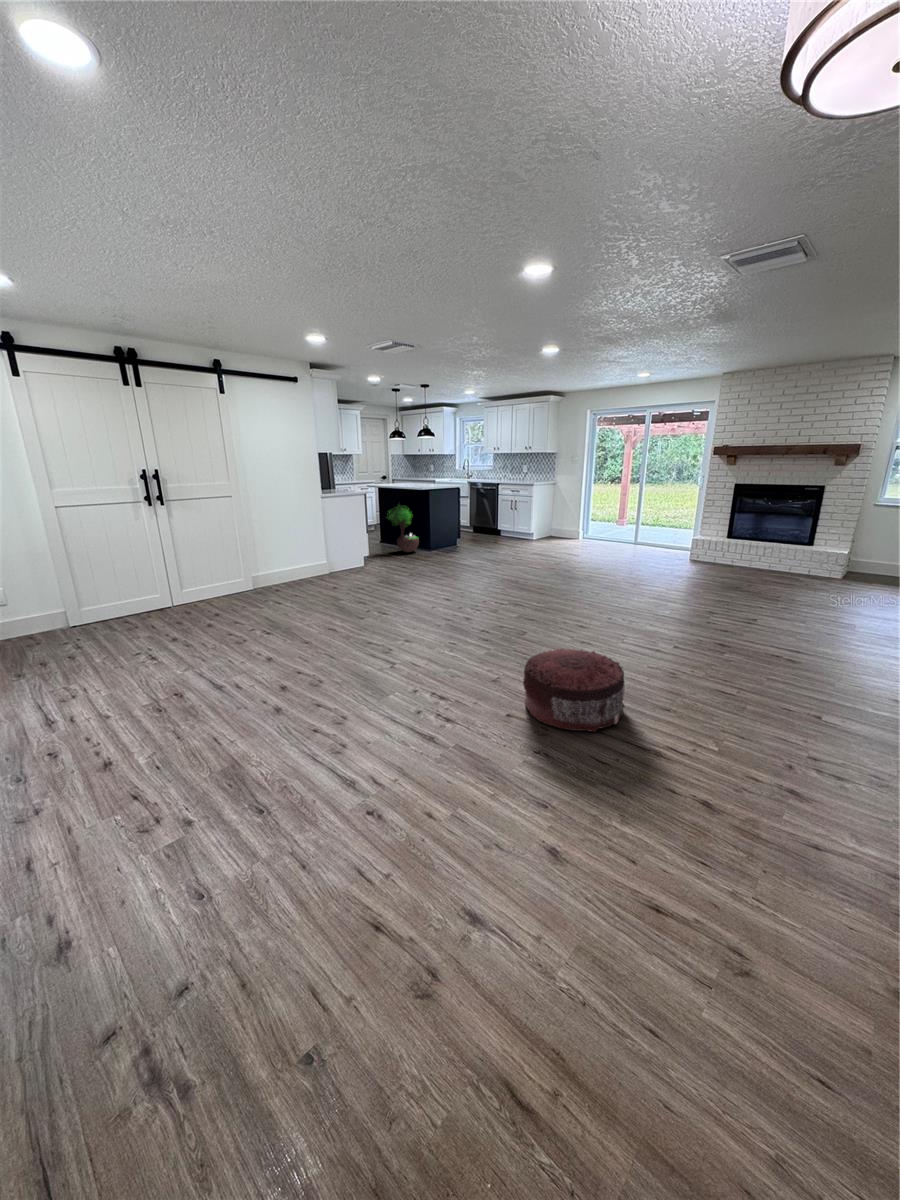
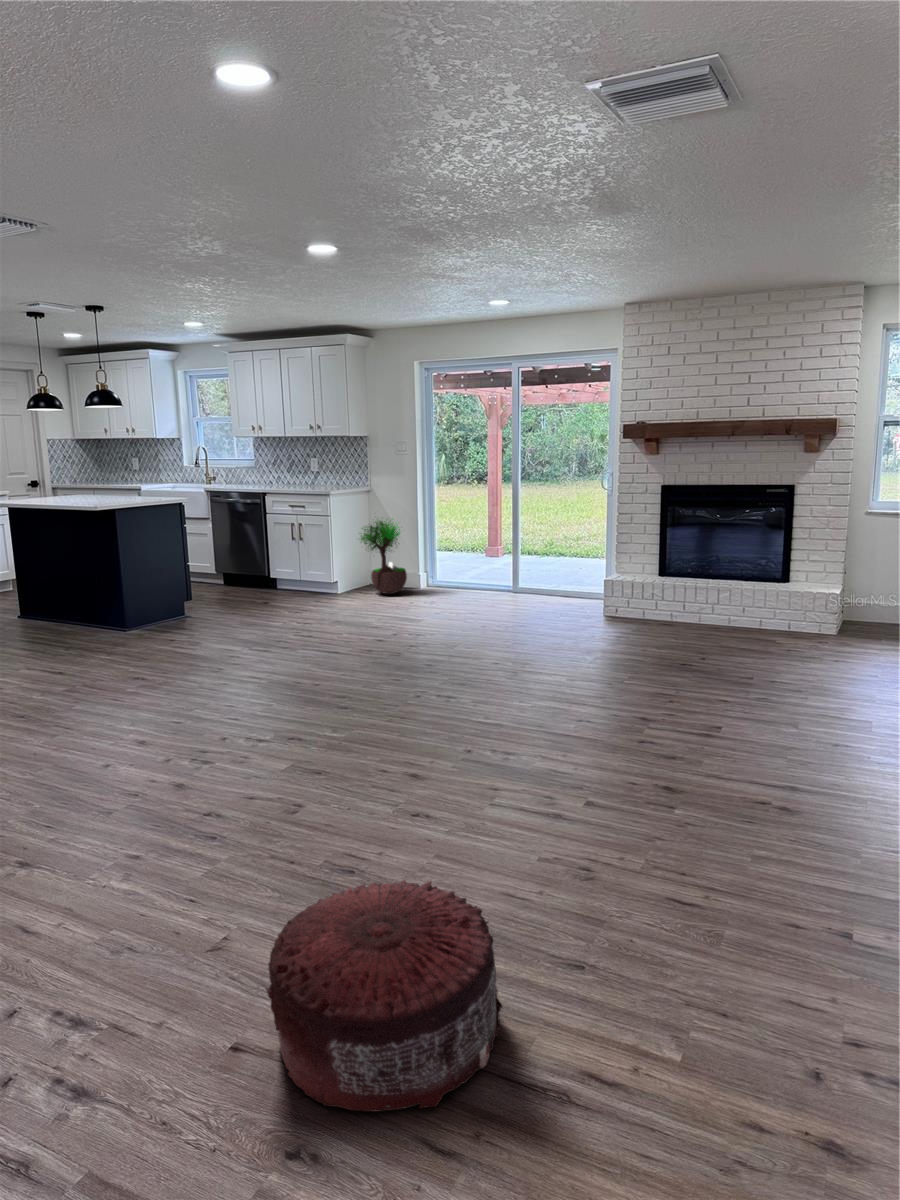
potted tree: present [389,506,419,552] -> present [360,518,407,594]

